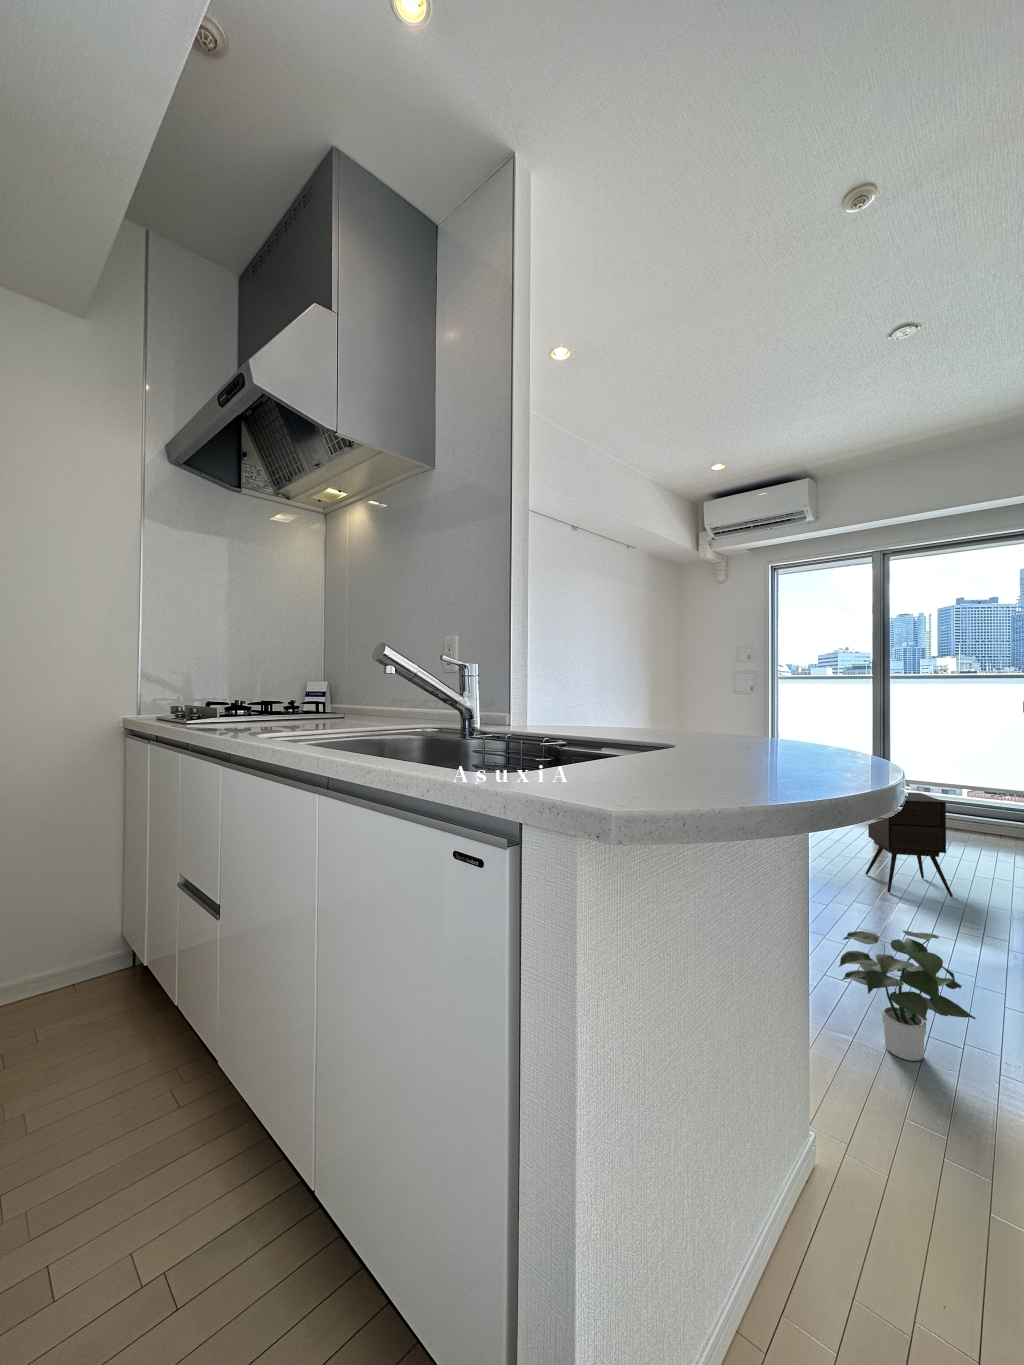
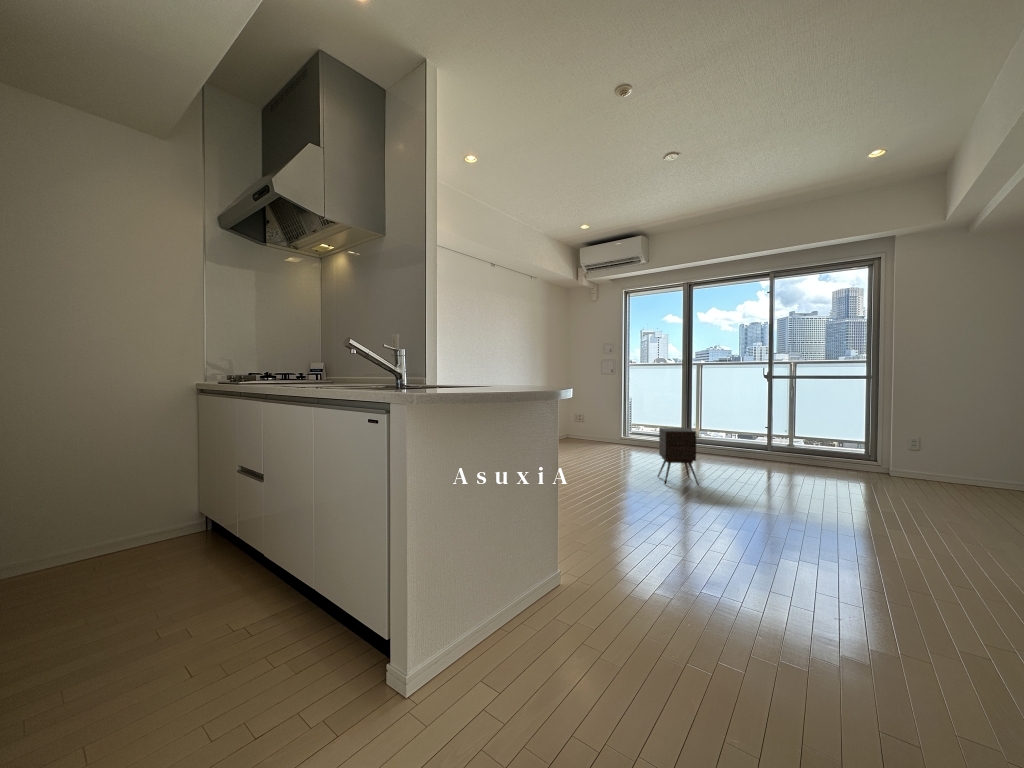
potted plant: present [839,931,976,1061] -> none [600,487,659,549]

